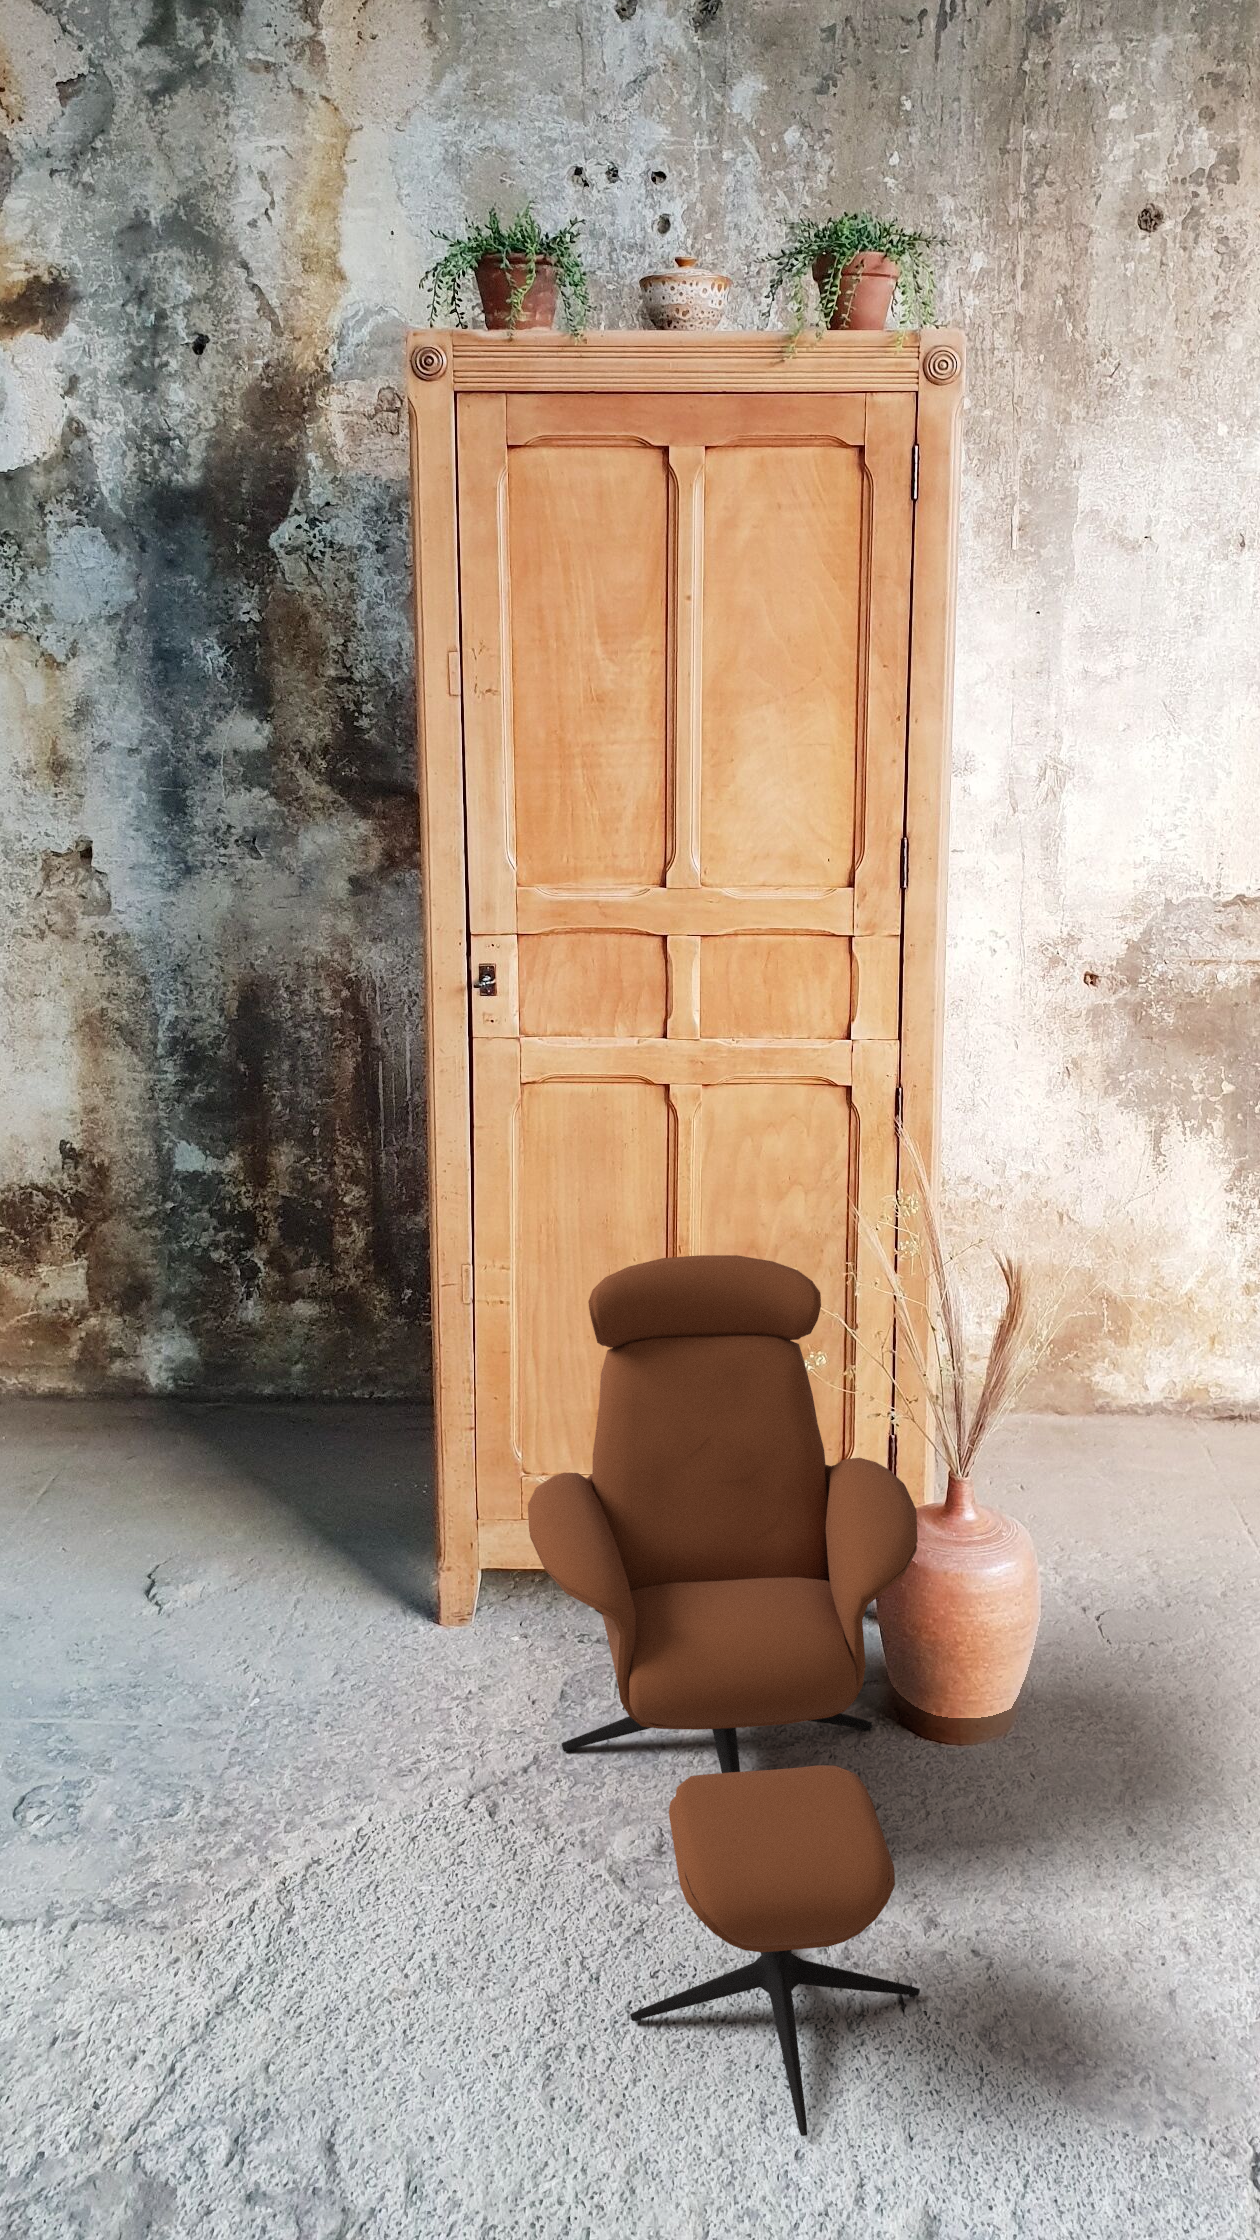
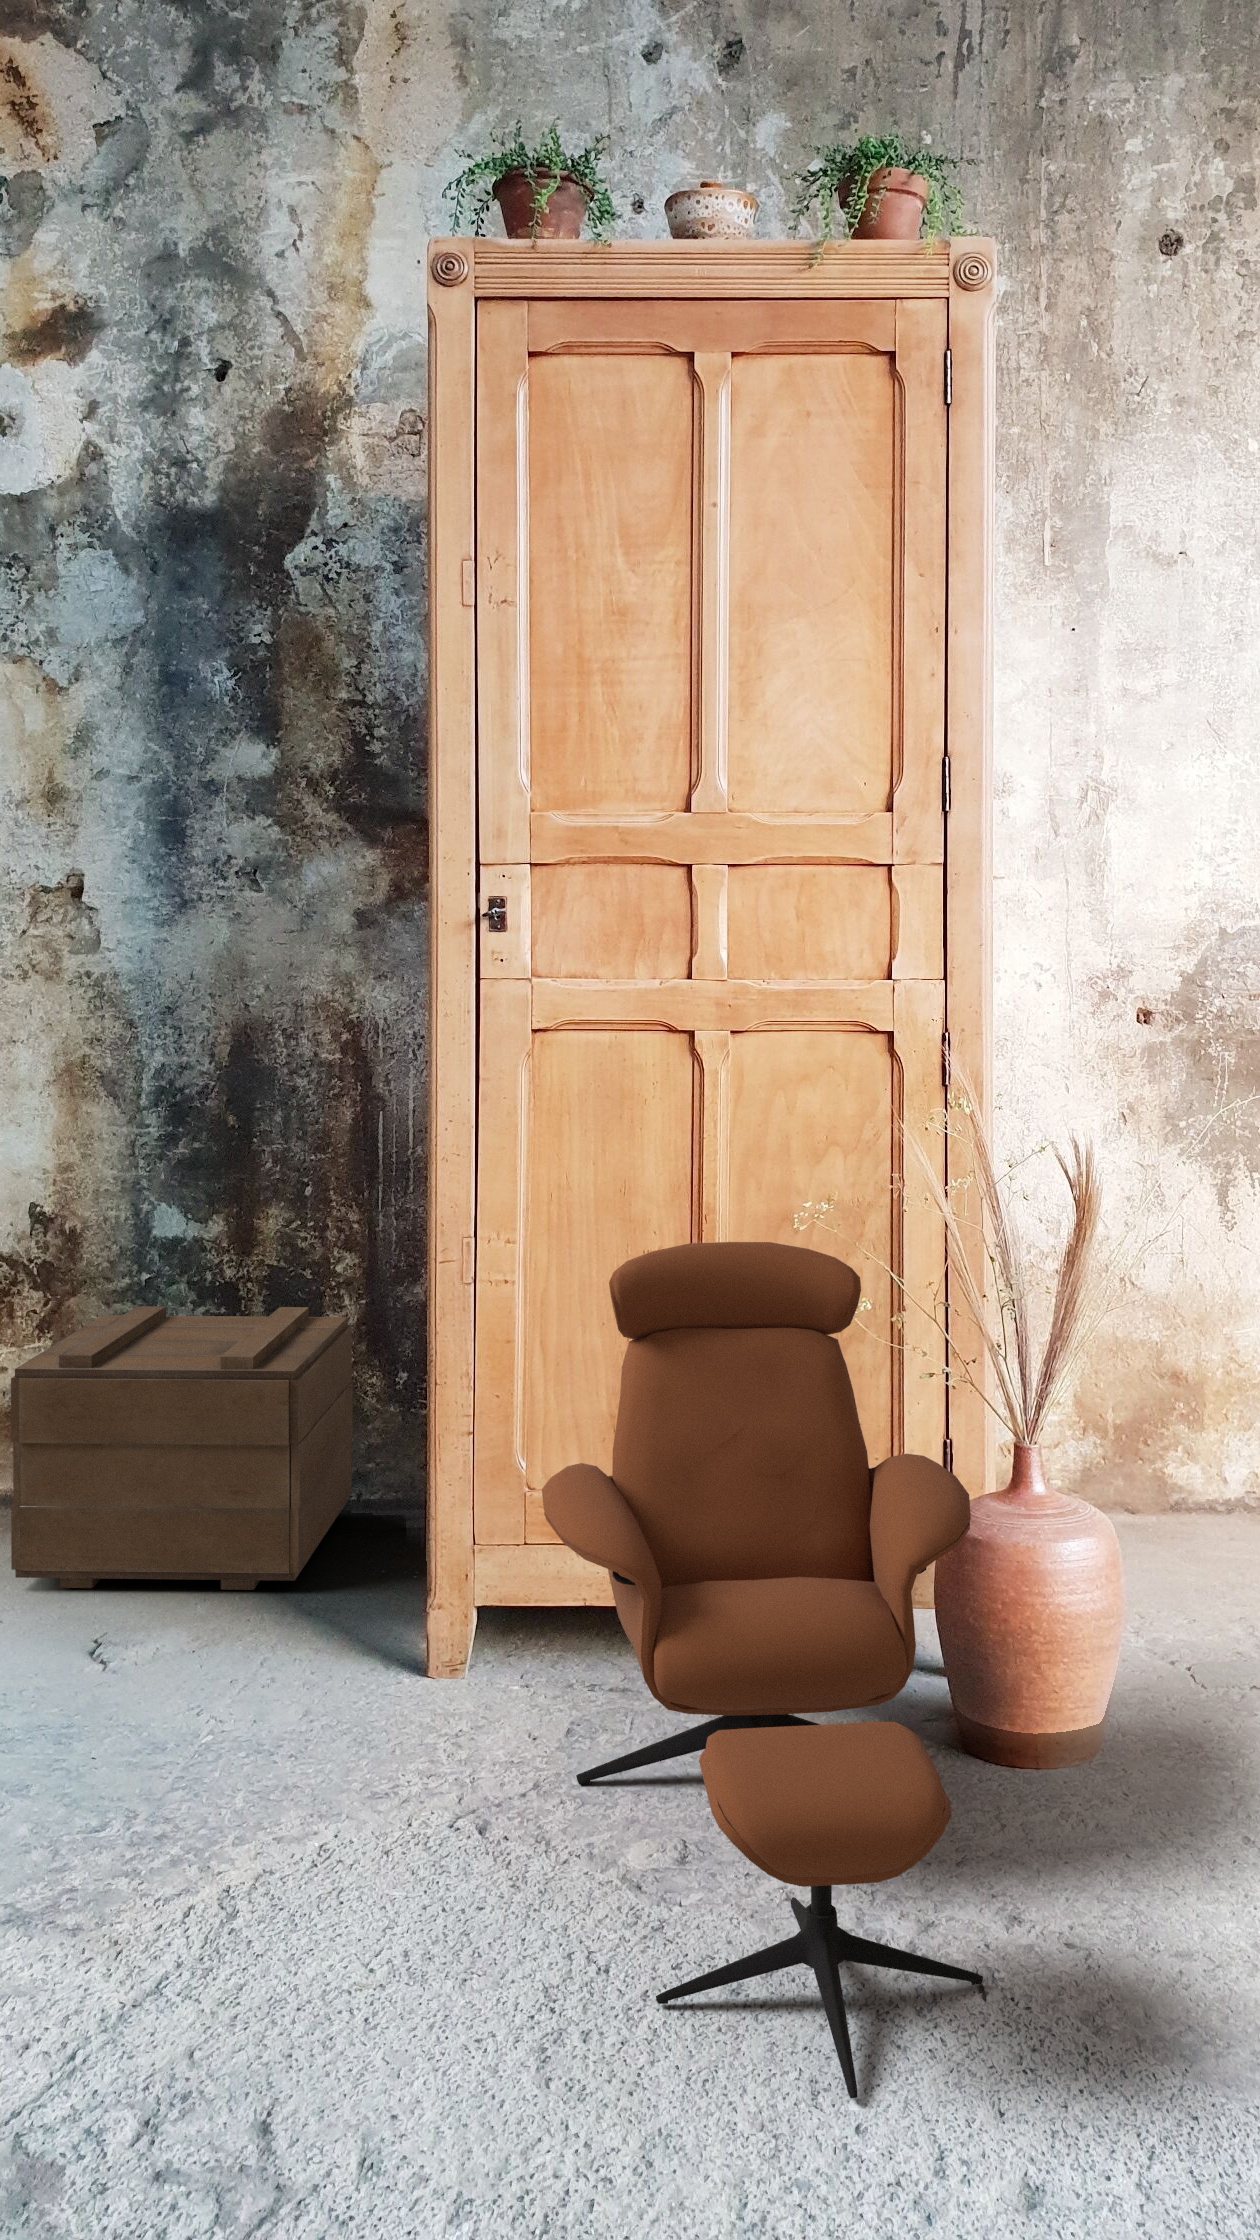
wooden crate: none [48,1239,363,1512] -> present [11,1306,353,1590]

